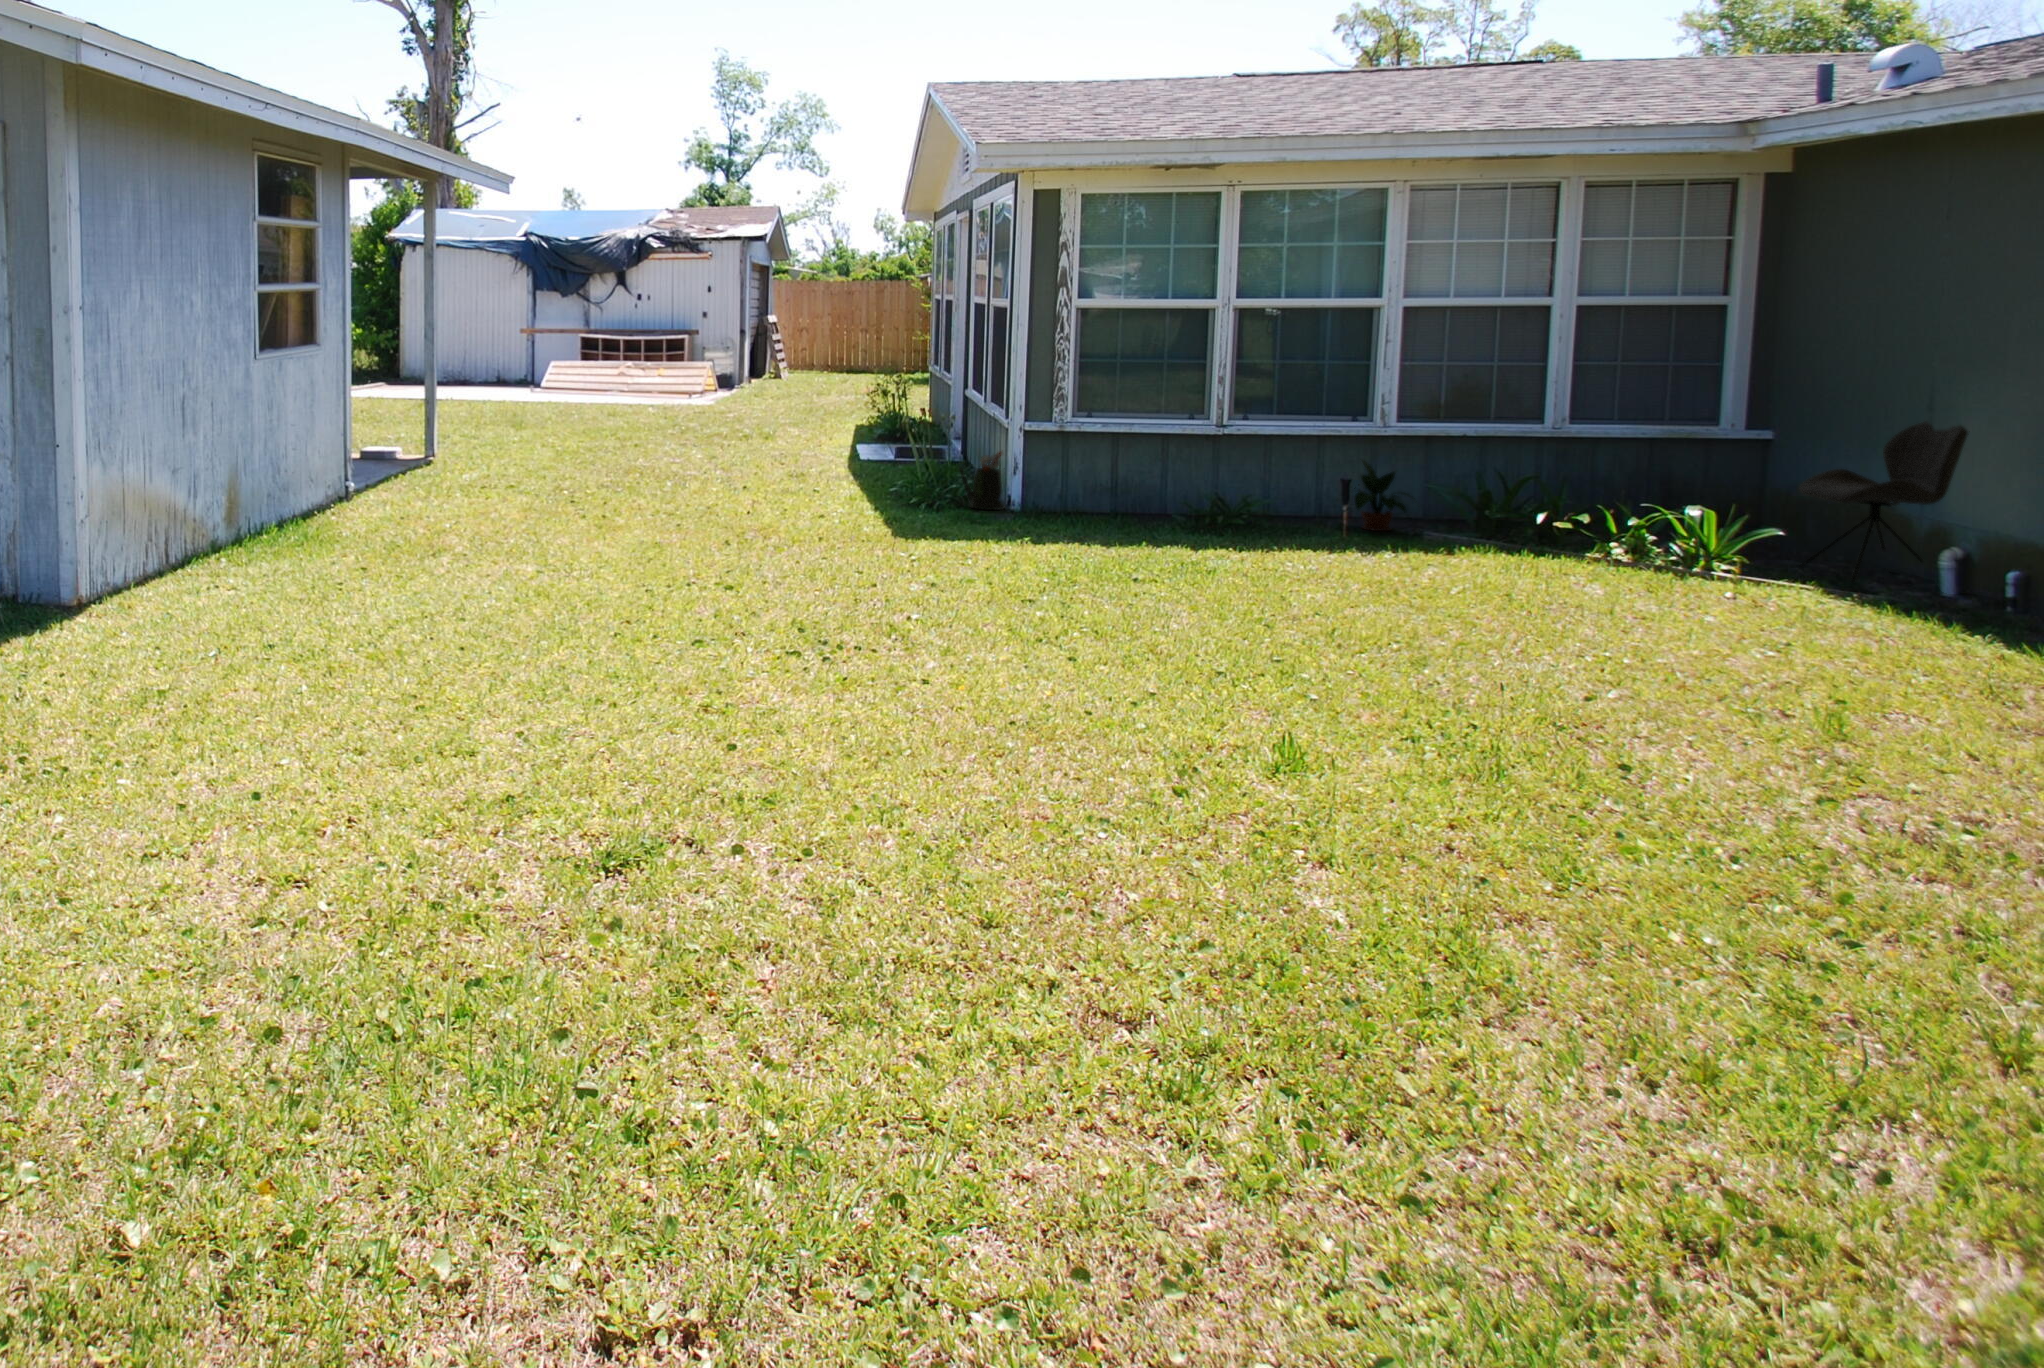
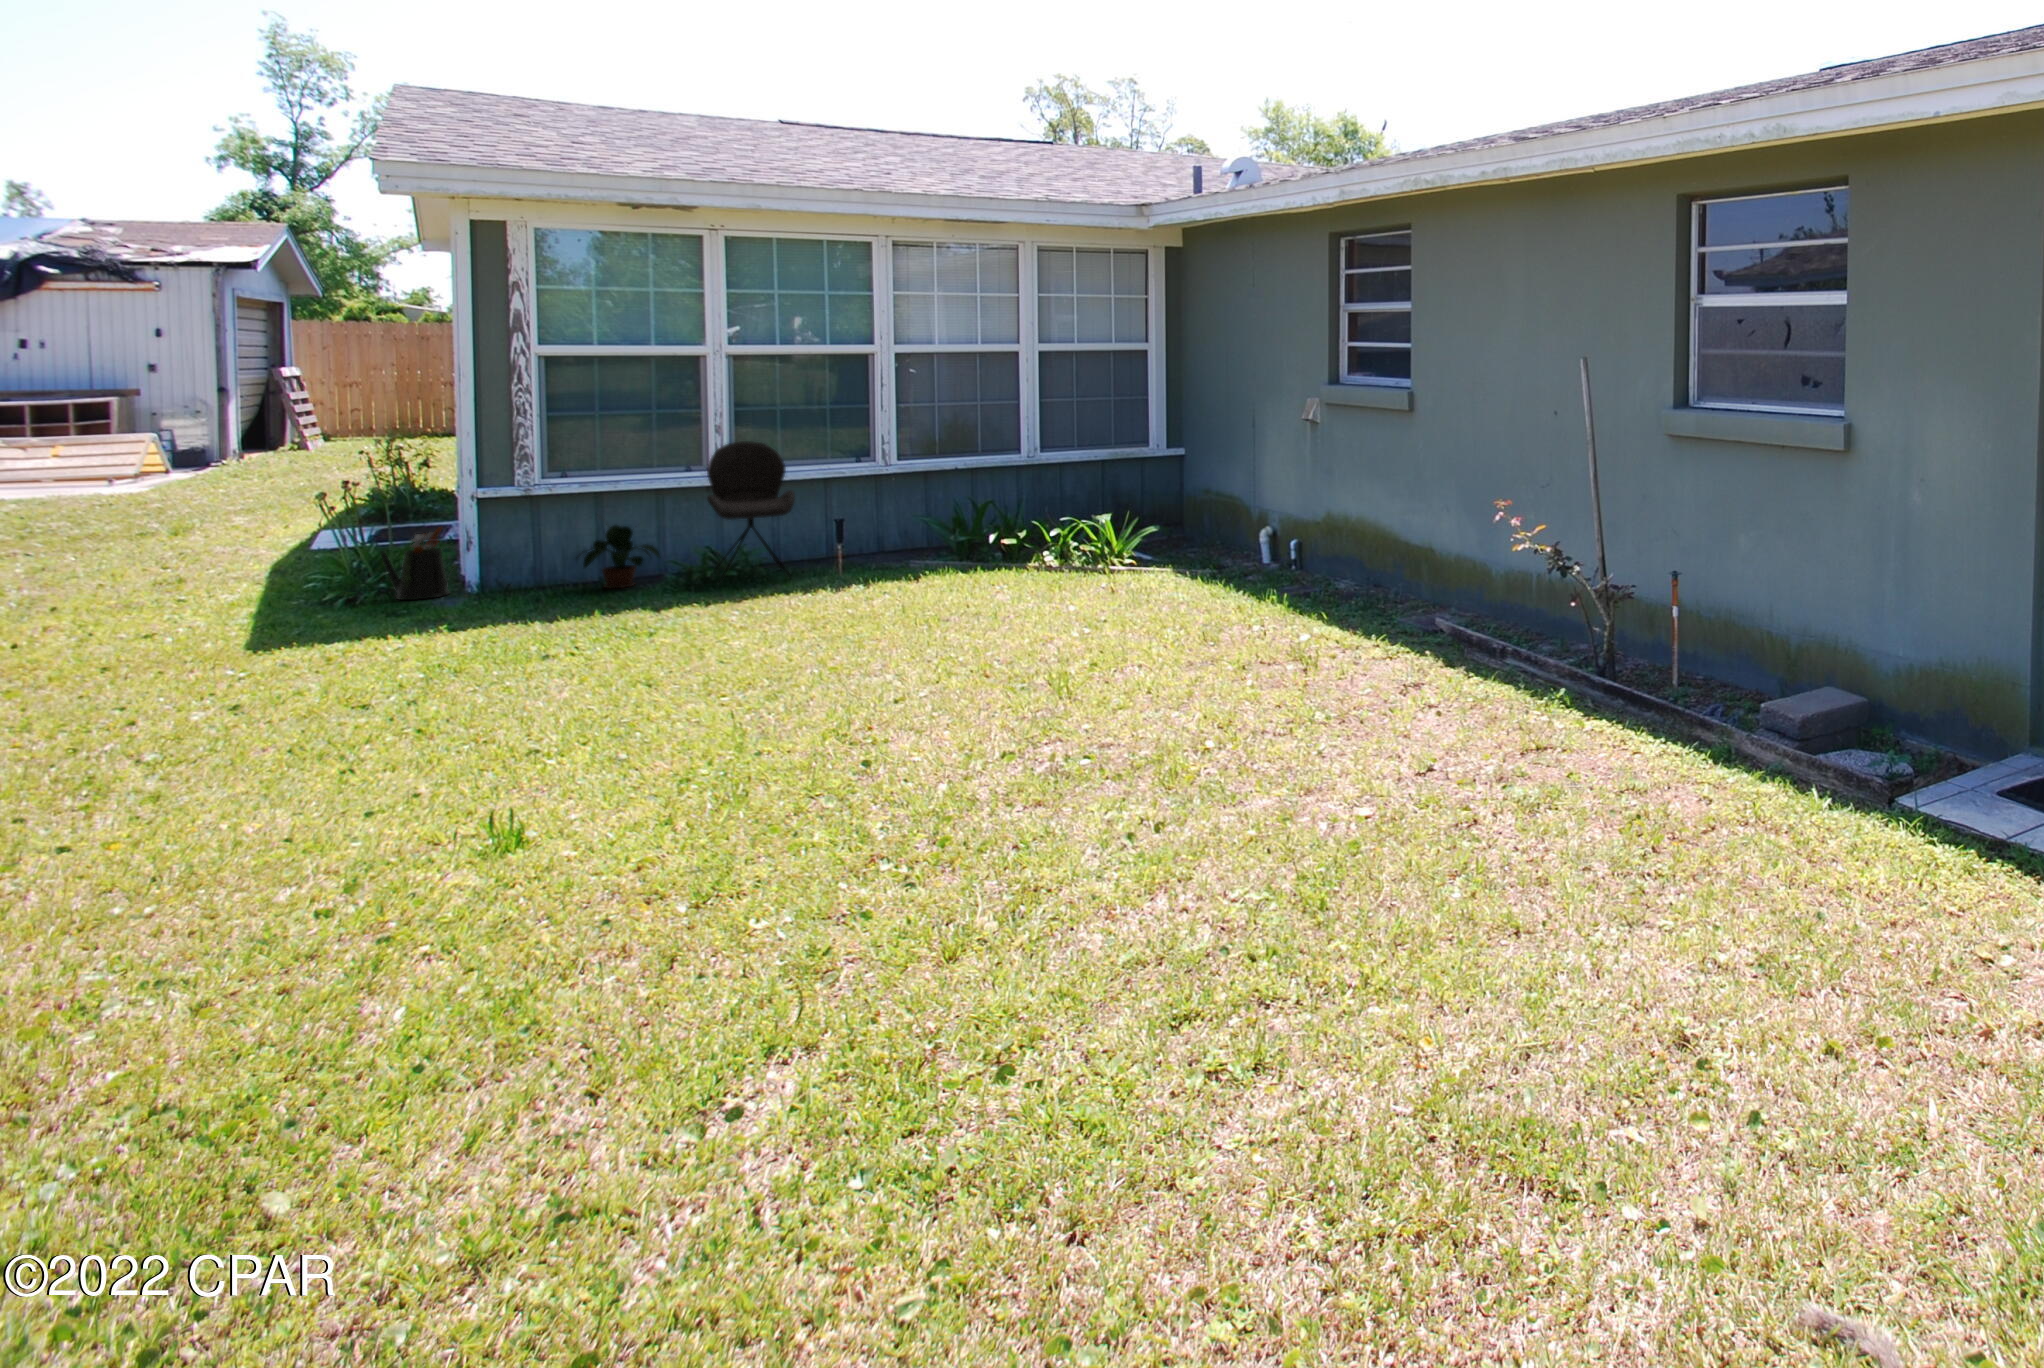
chair: present [1799,421,1969,583] -> present [707,441,795,584]
potted plant: present [1354,460,1417,531] -> present [576,525,660,588]

